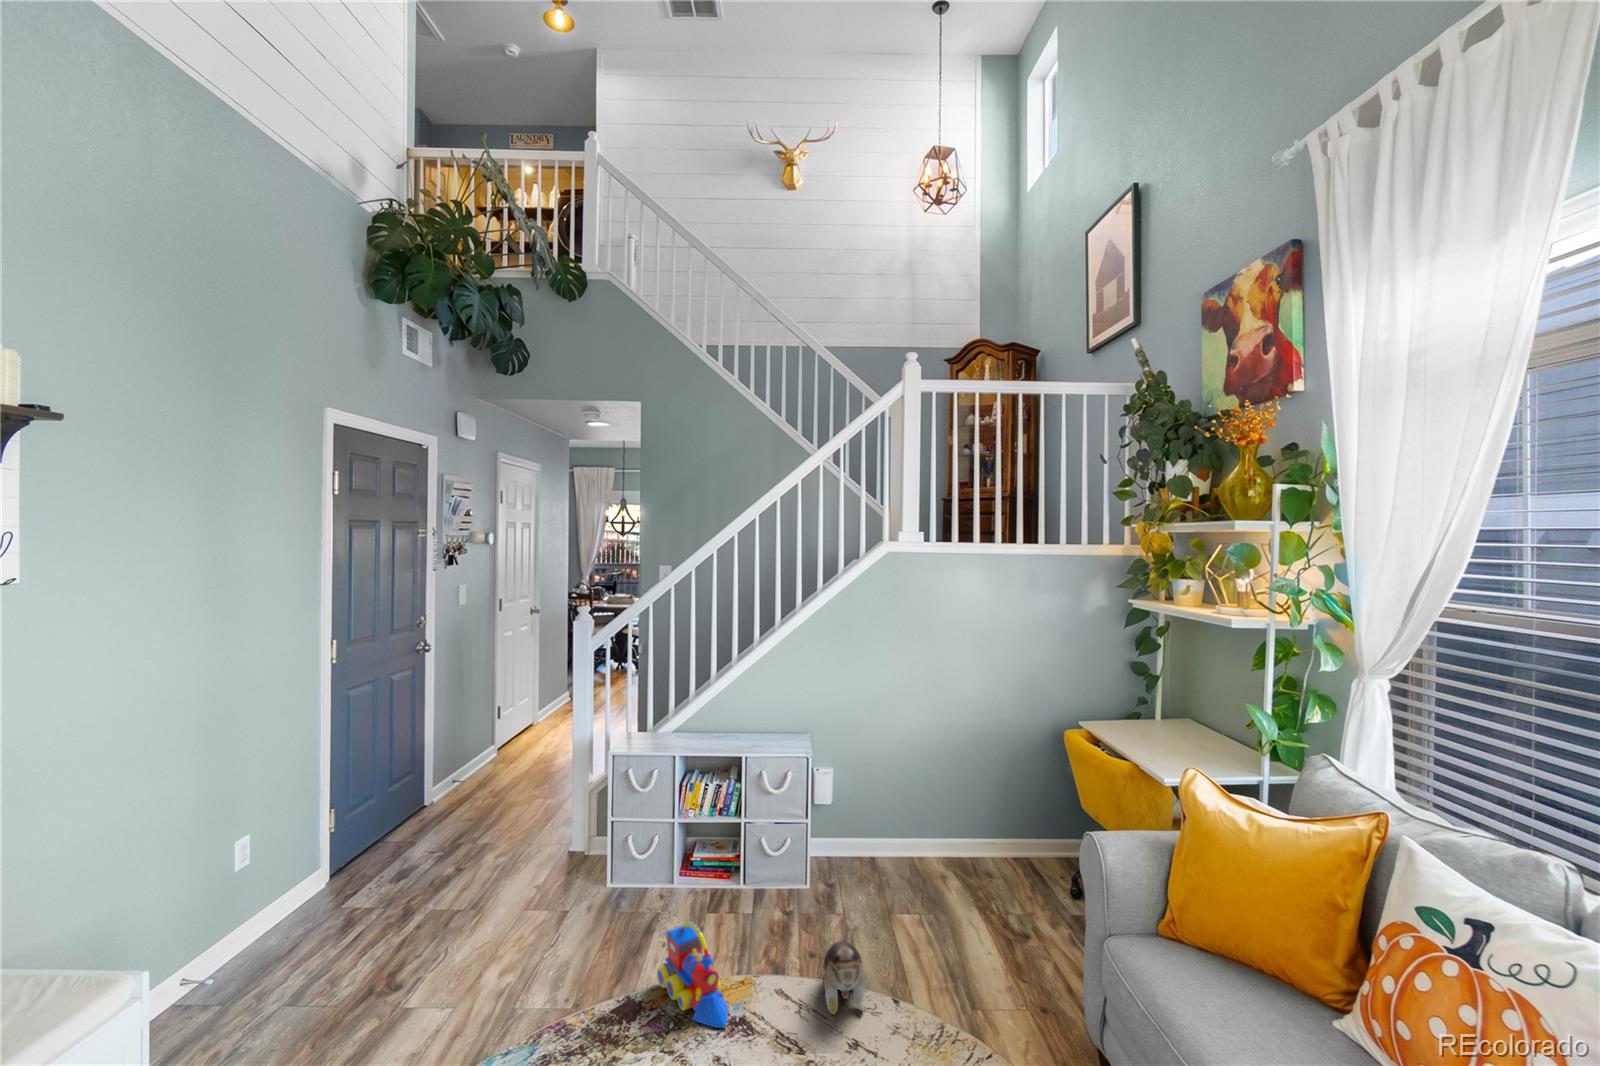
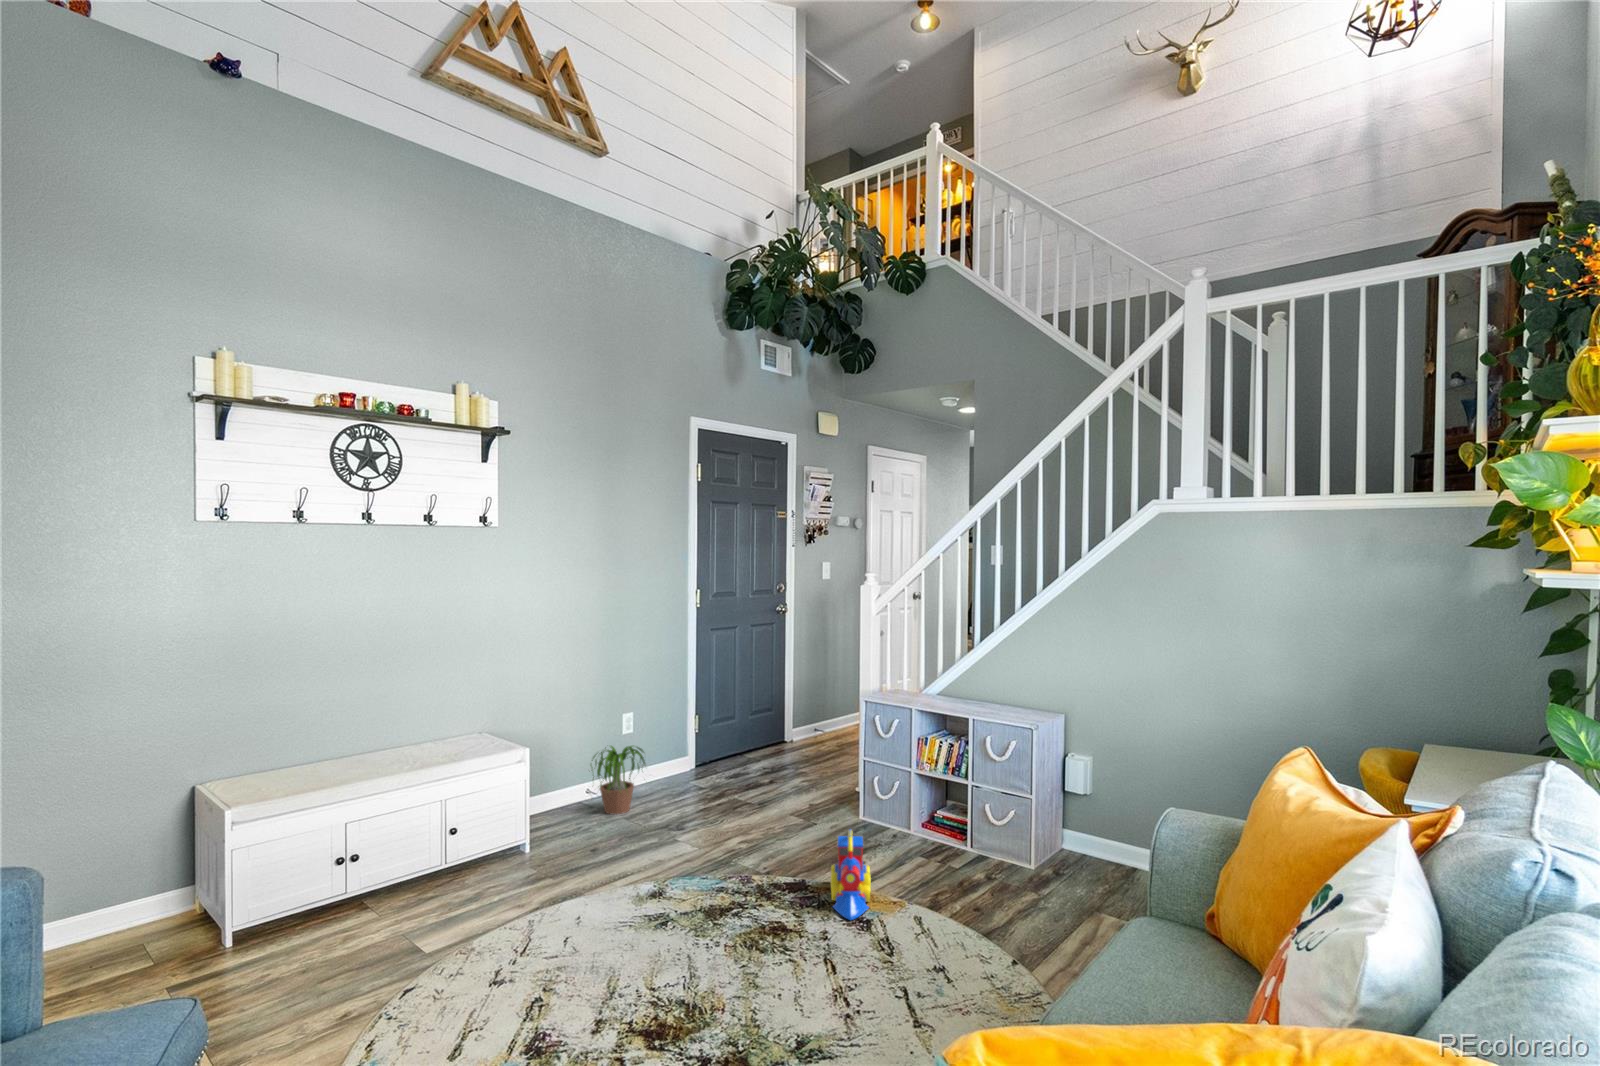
potted plant: none [187,890,319,1006] -> present [592,746,645,814]
plush toy: present [823,941,866,1014] -> none [928,878,1001,953]

